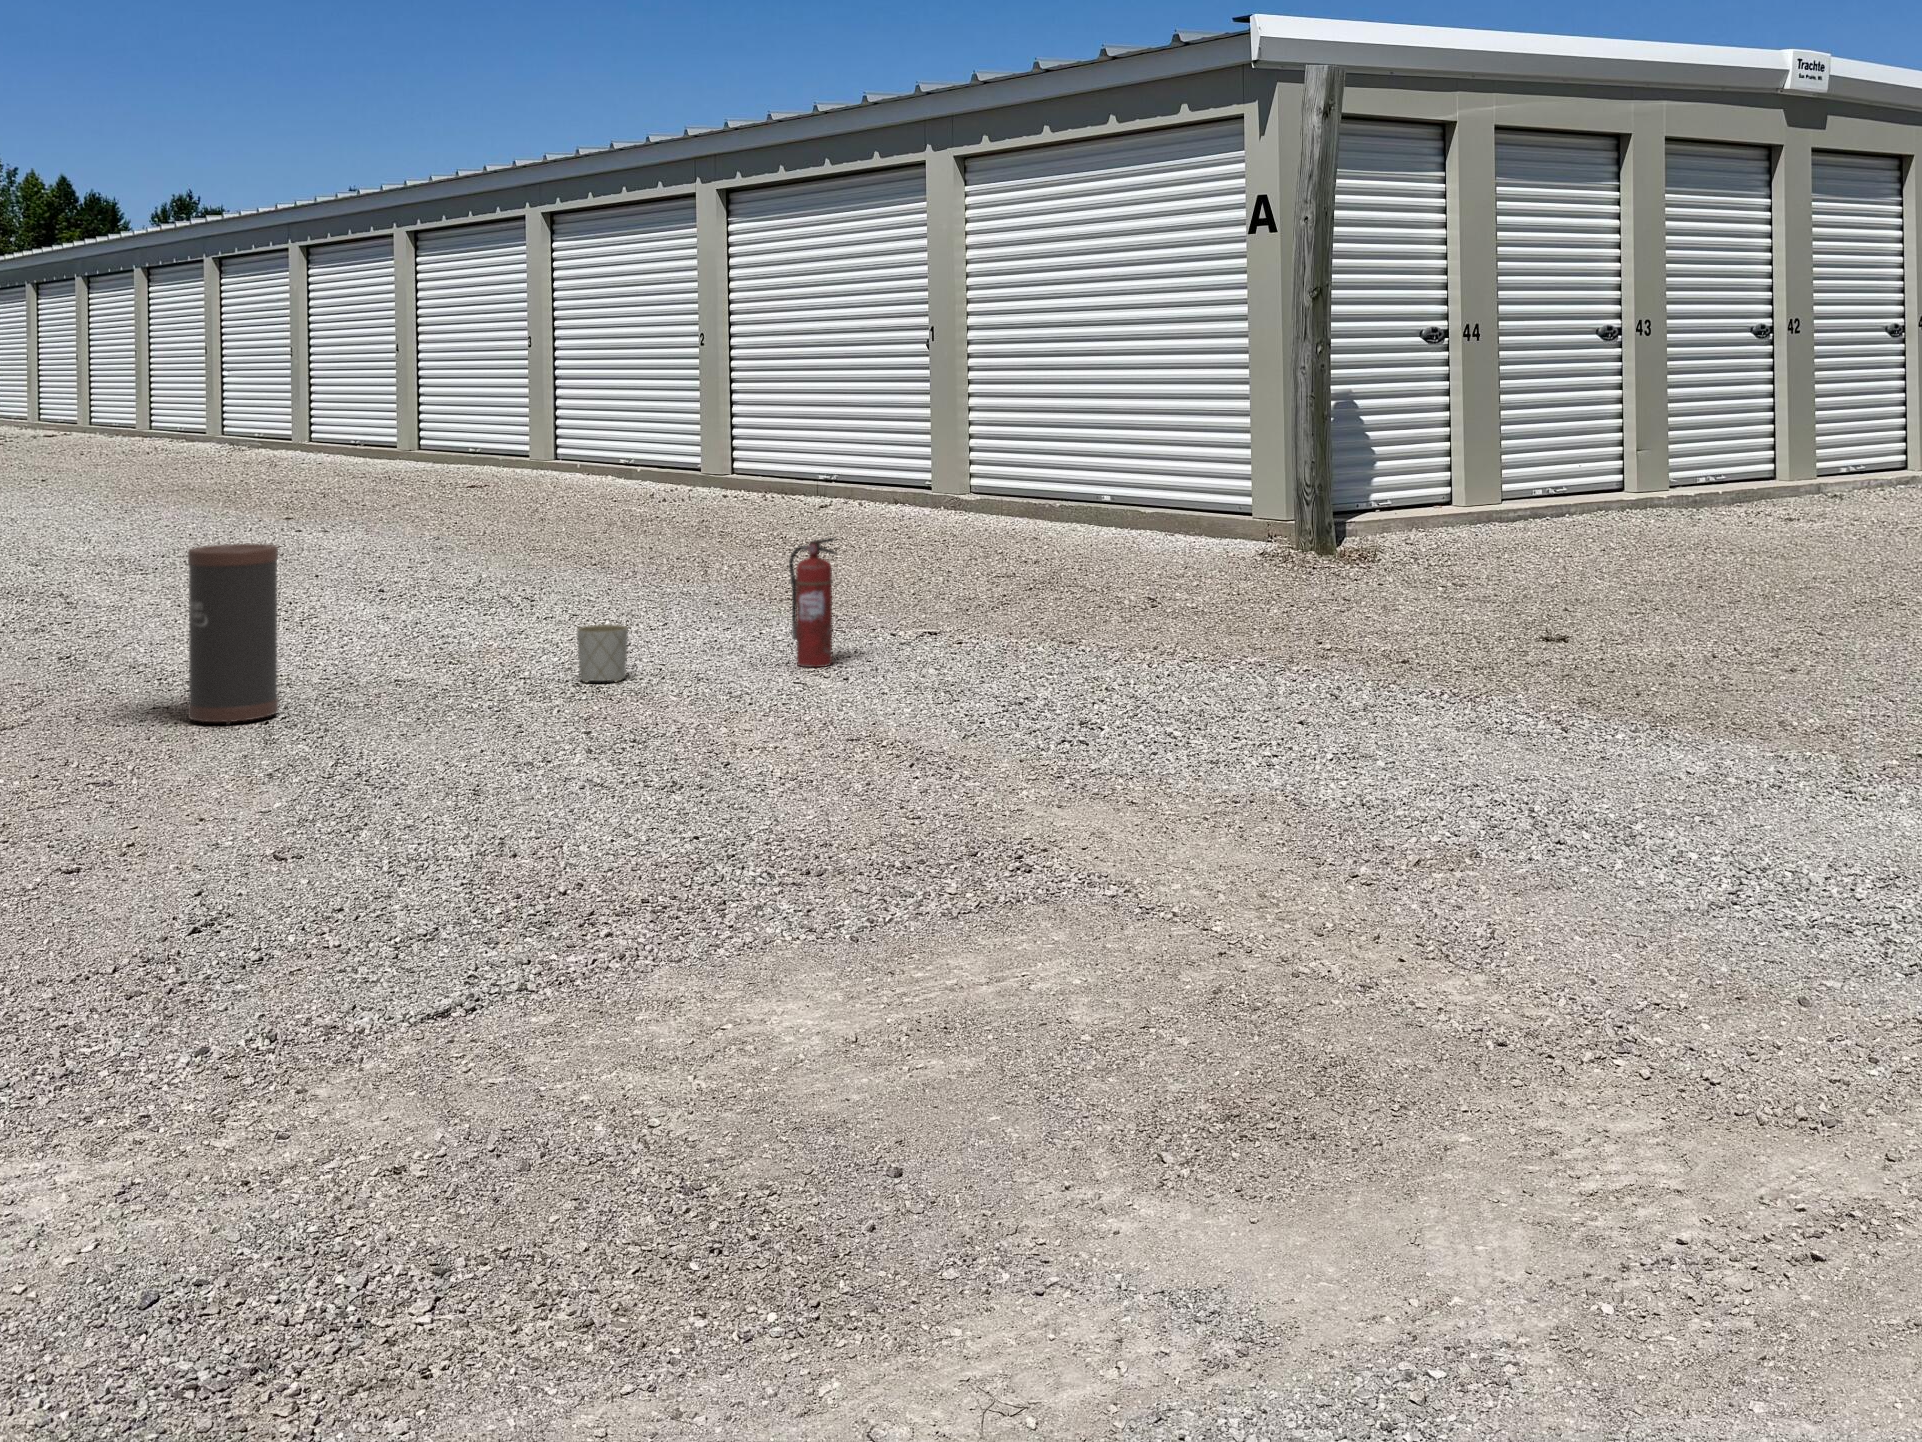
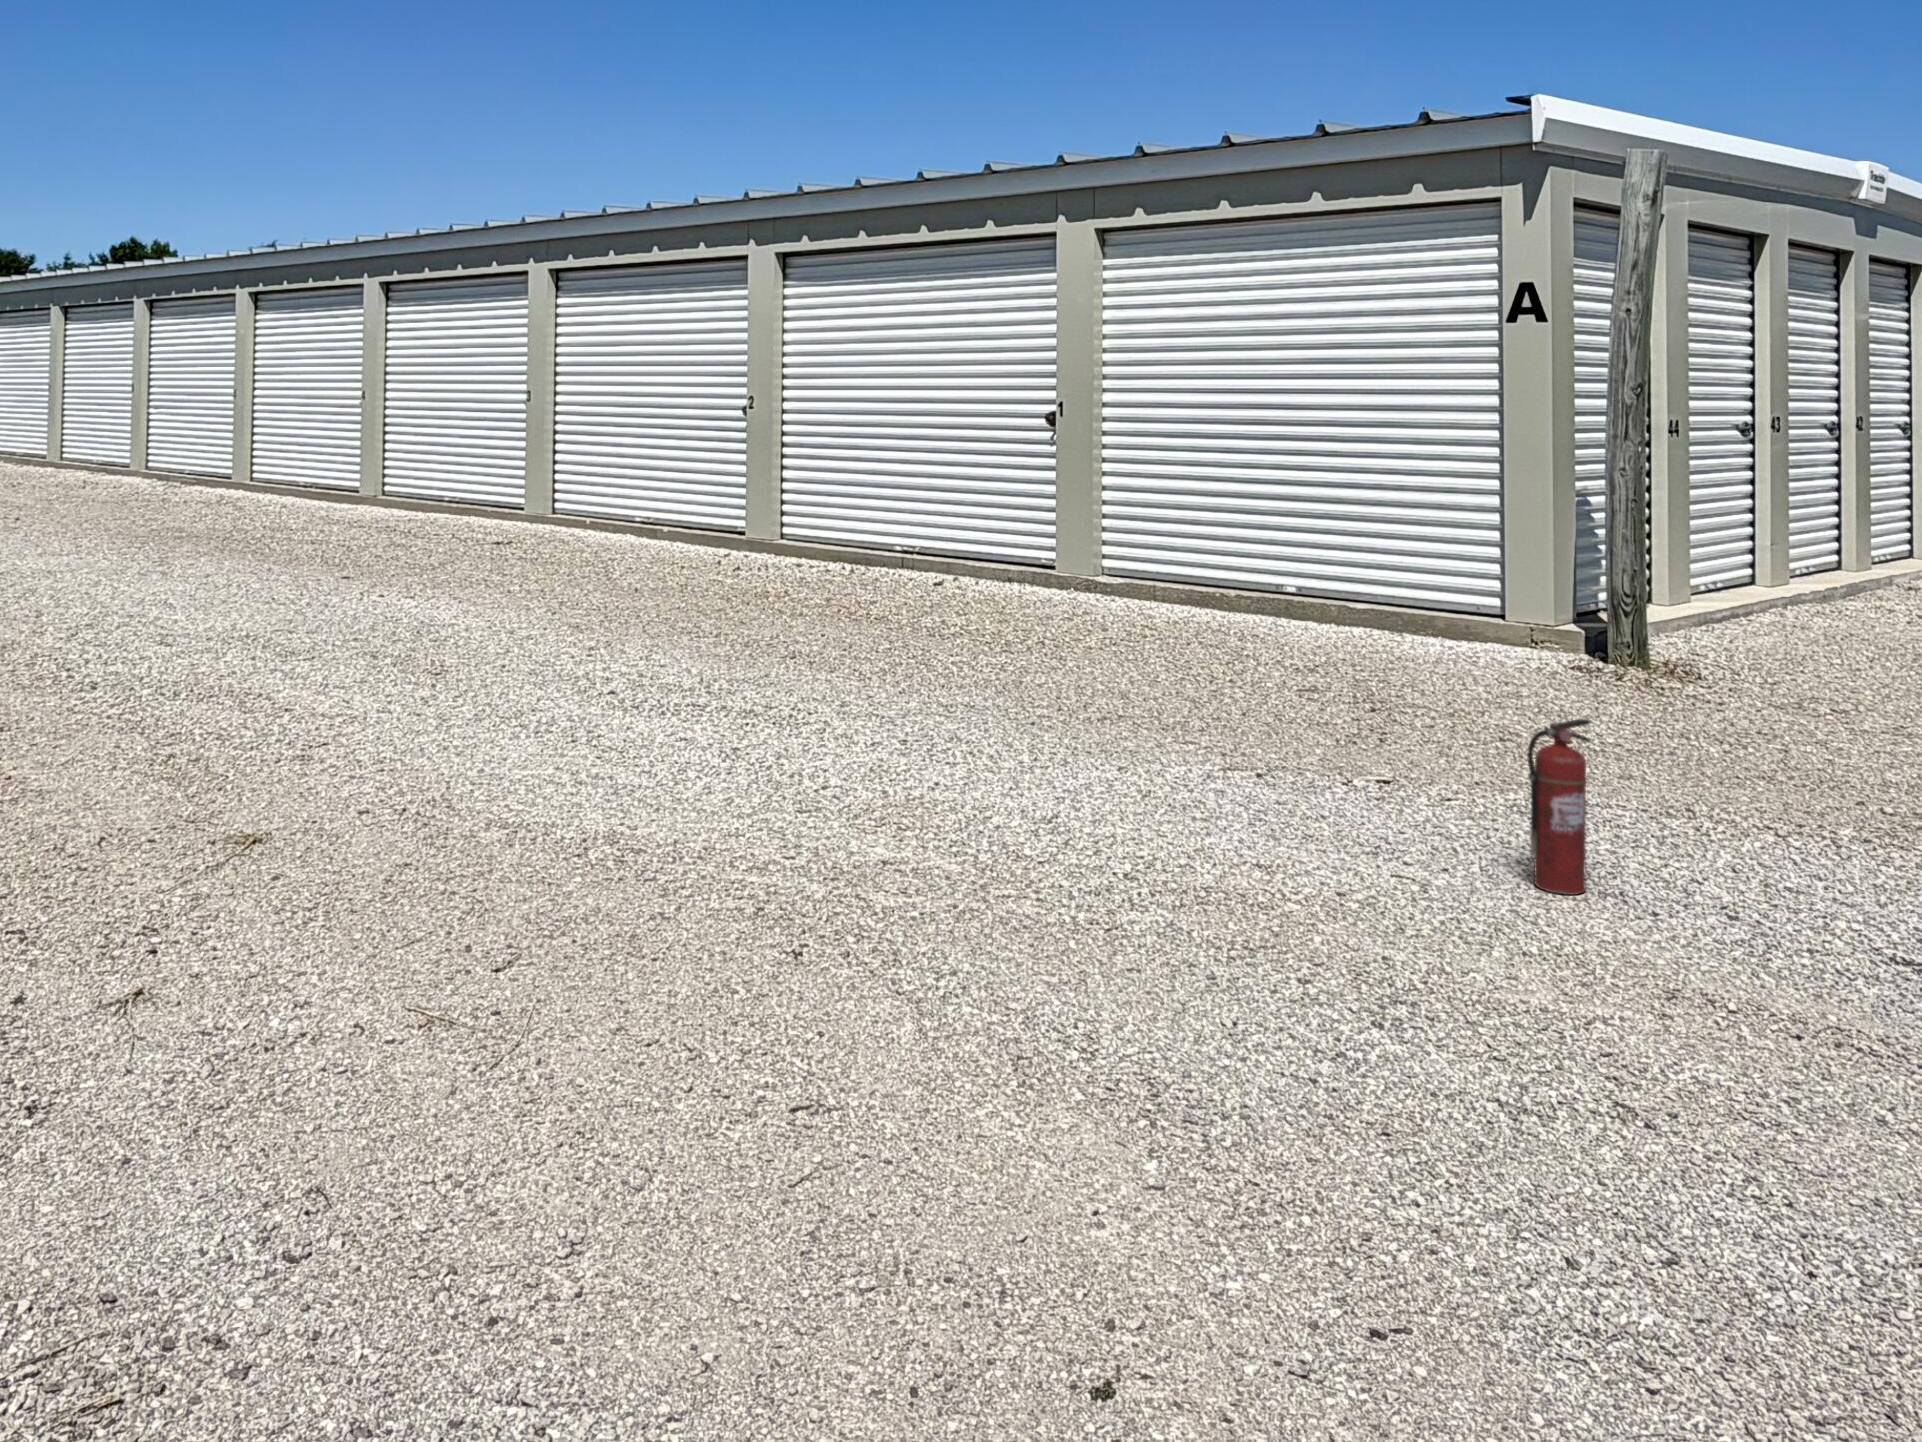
trash can: present [188,544,278,725] -> none [941,764,1076,1069]
planter: present [577,625,628,683] -> none [1323,847,1396,938]

